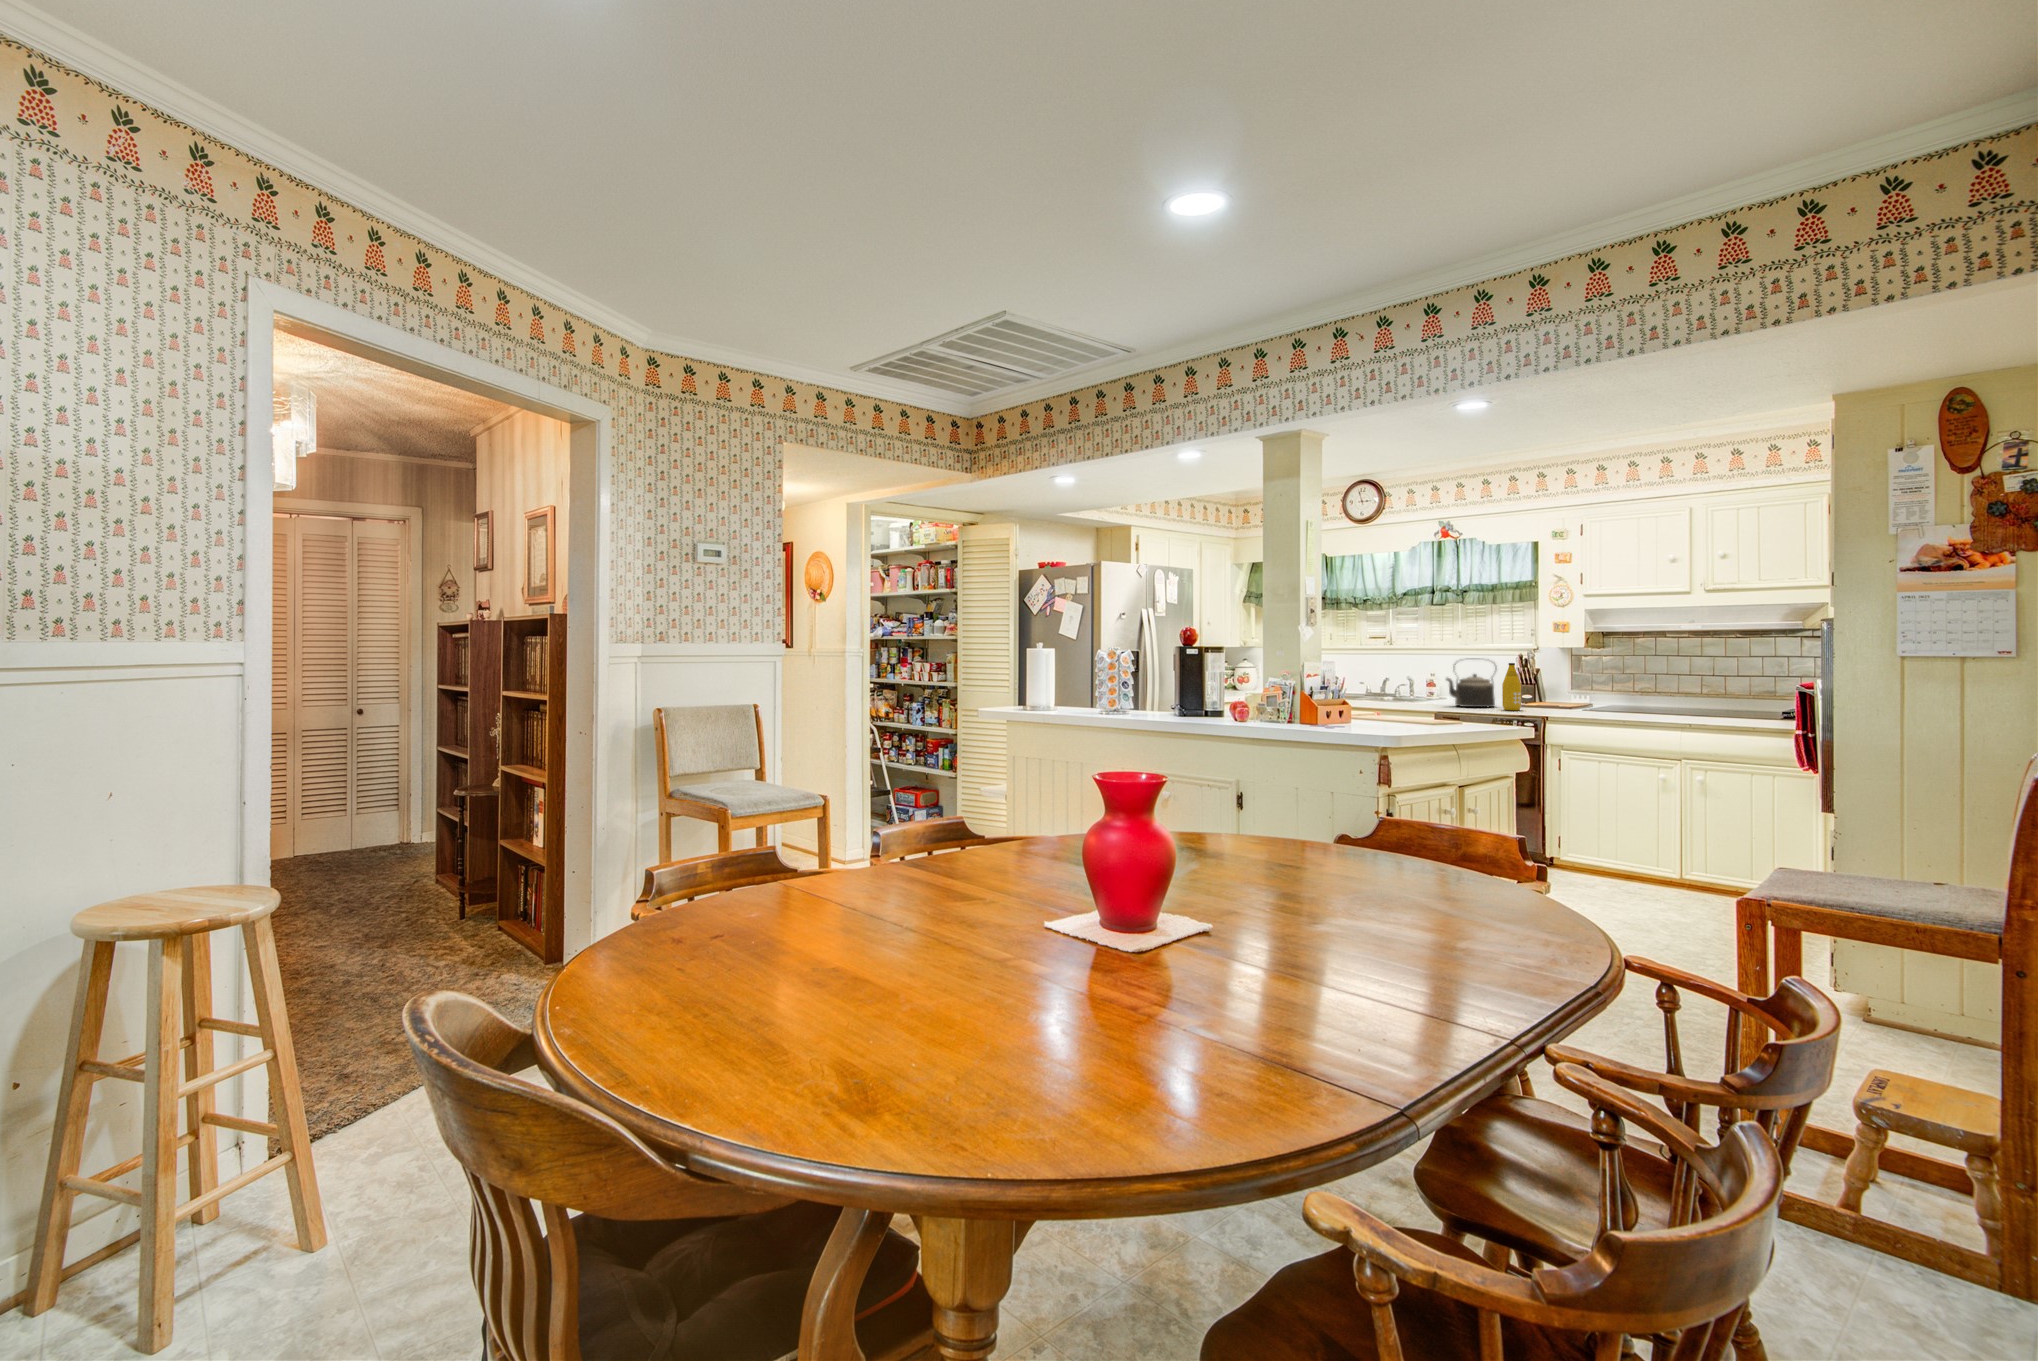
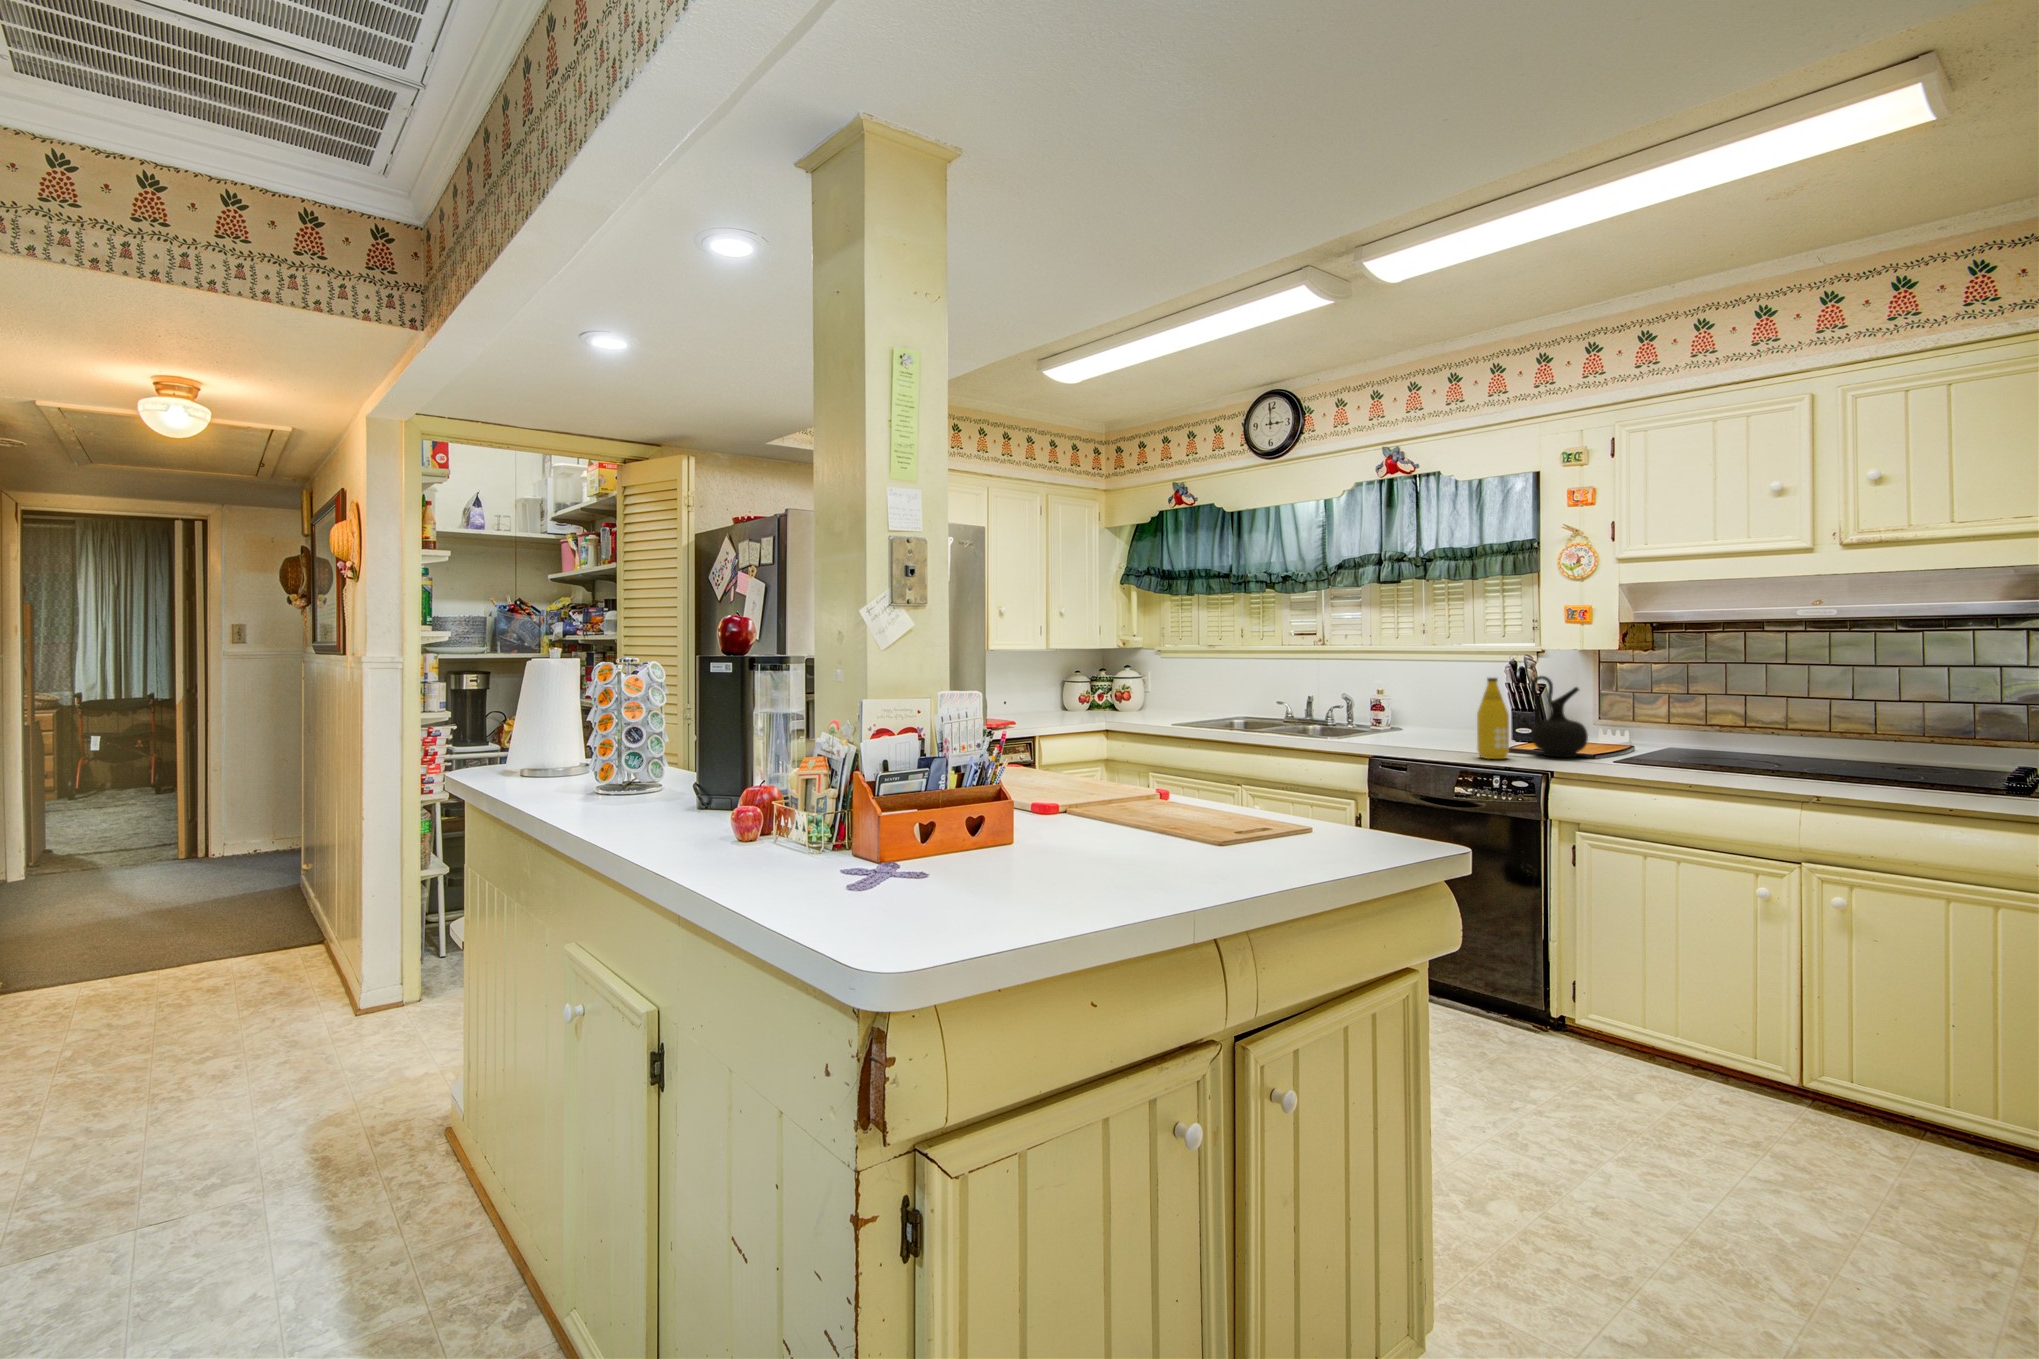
kettle: present [1446,658,1495,707] -> none [1388,669,1472,751]
ceramic jug: none [1533,662,1567,709] -> present [1531,676,1588,757]

